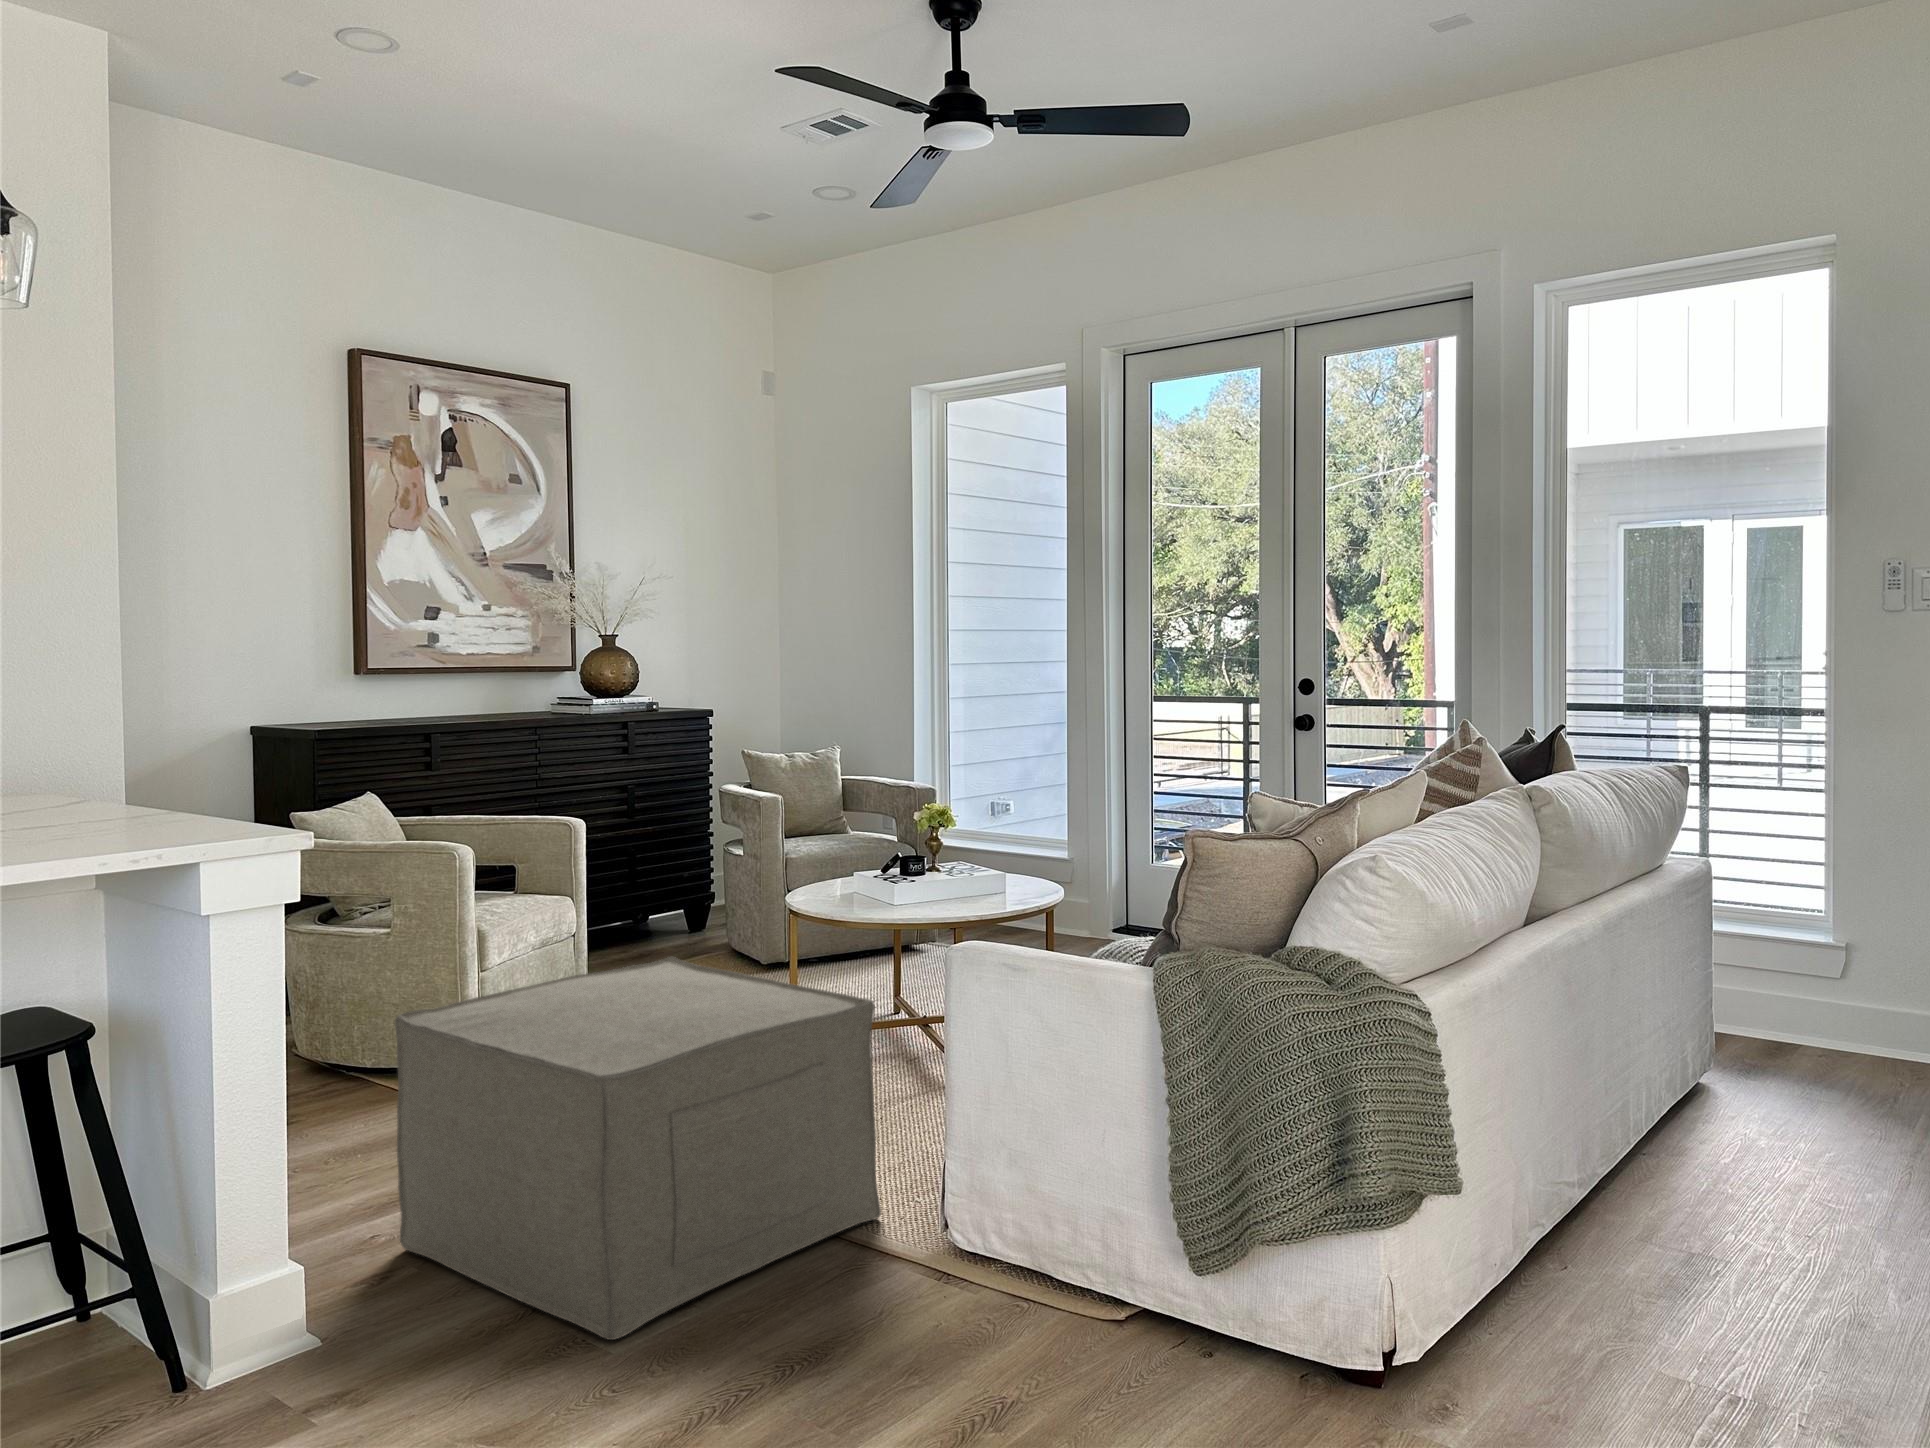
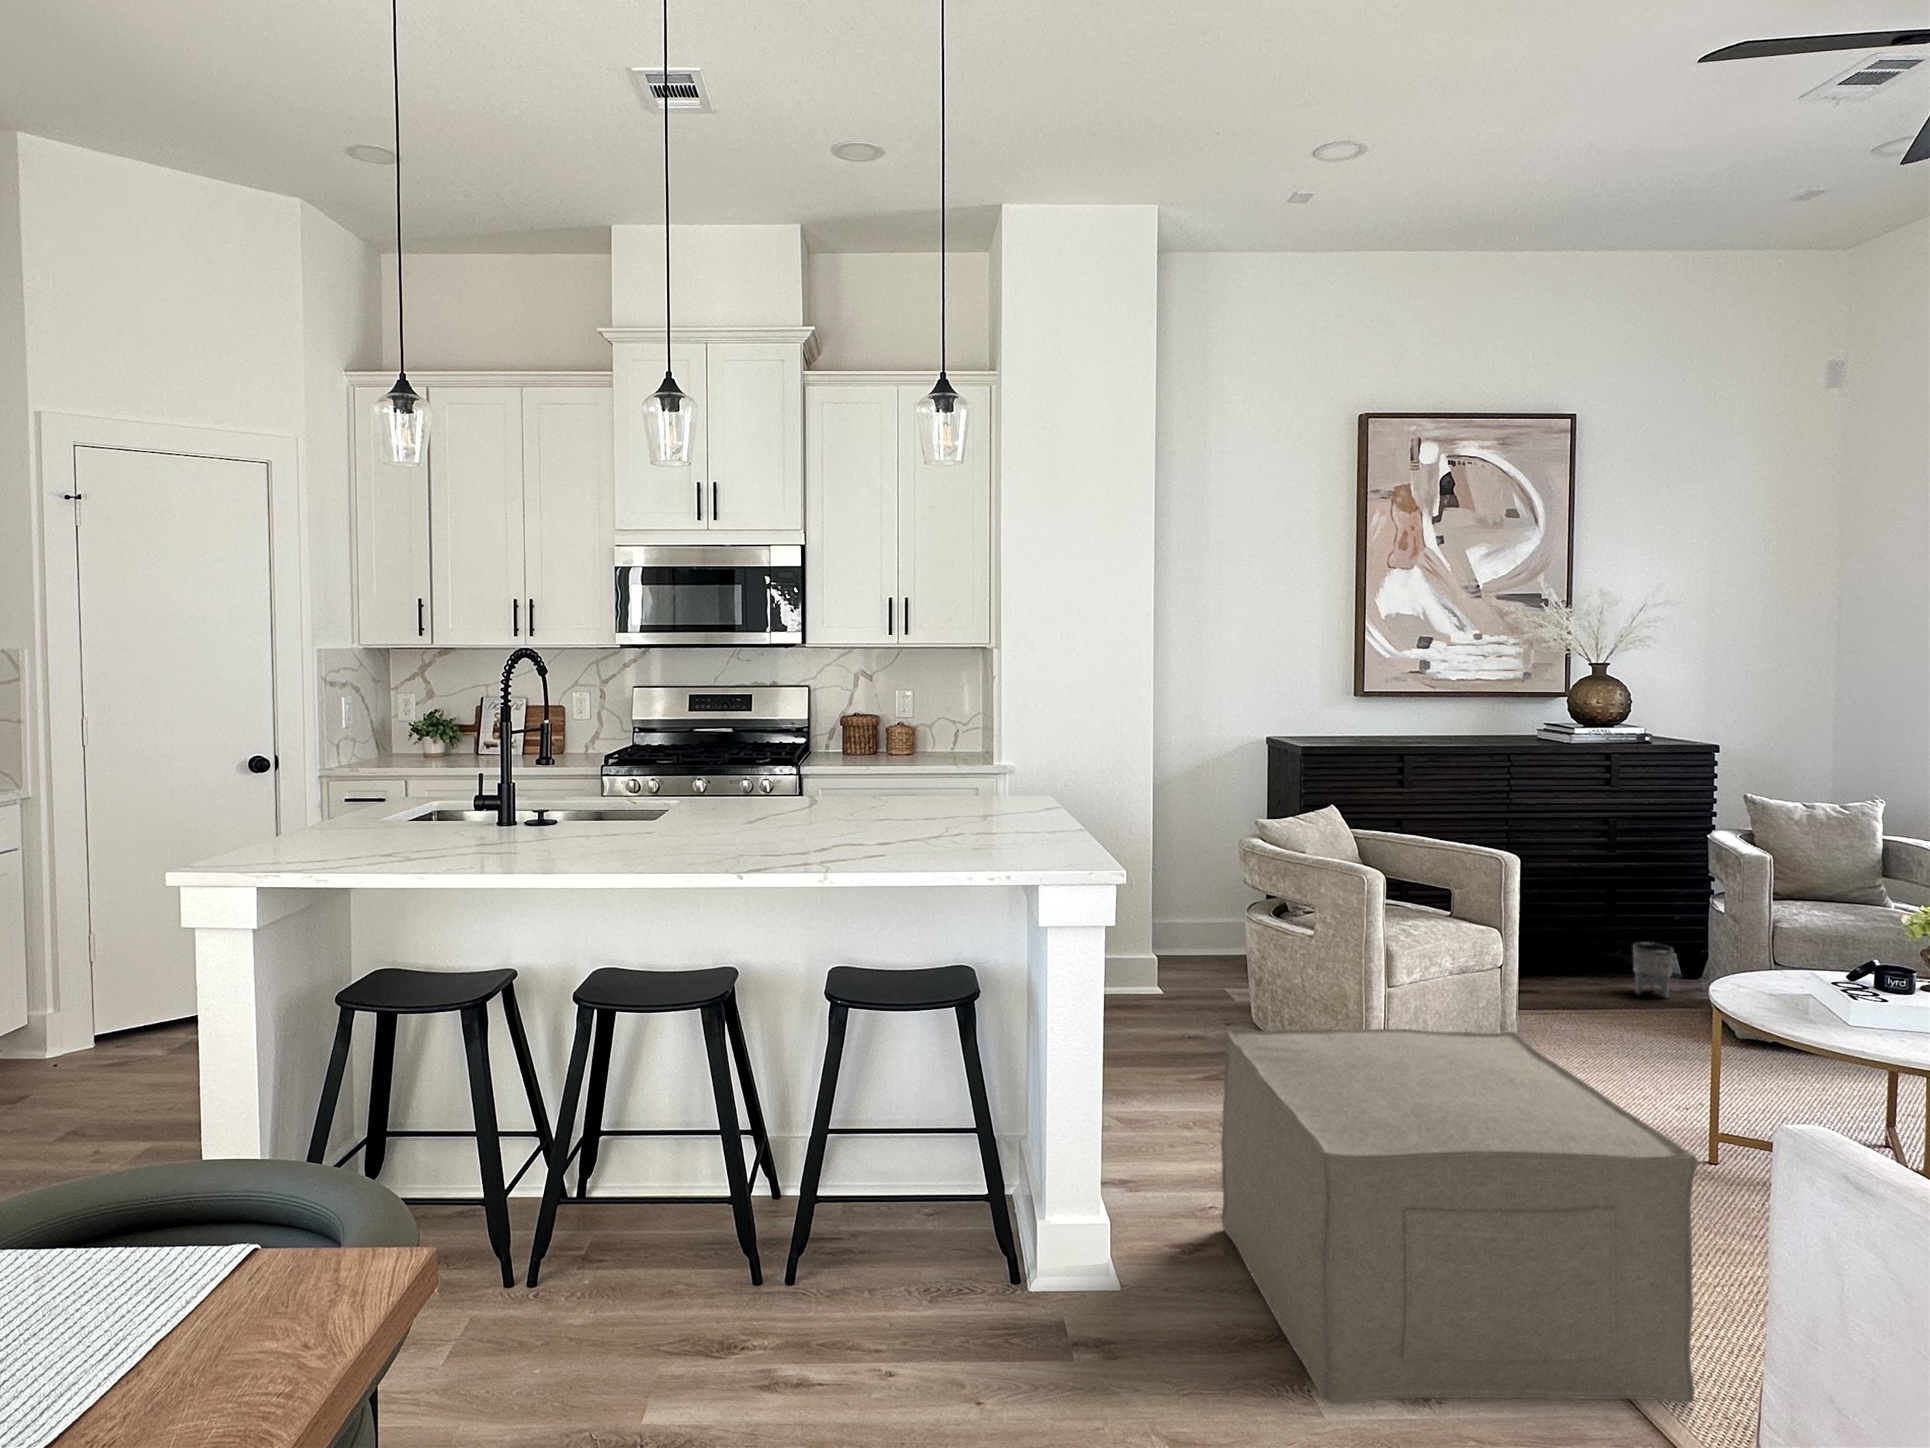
planter: none [656,901,691,953] -> present [1633,943,1674,998]

